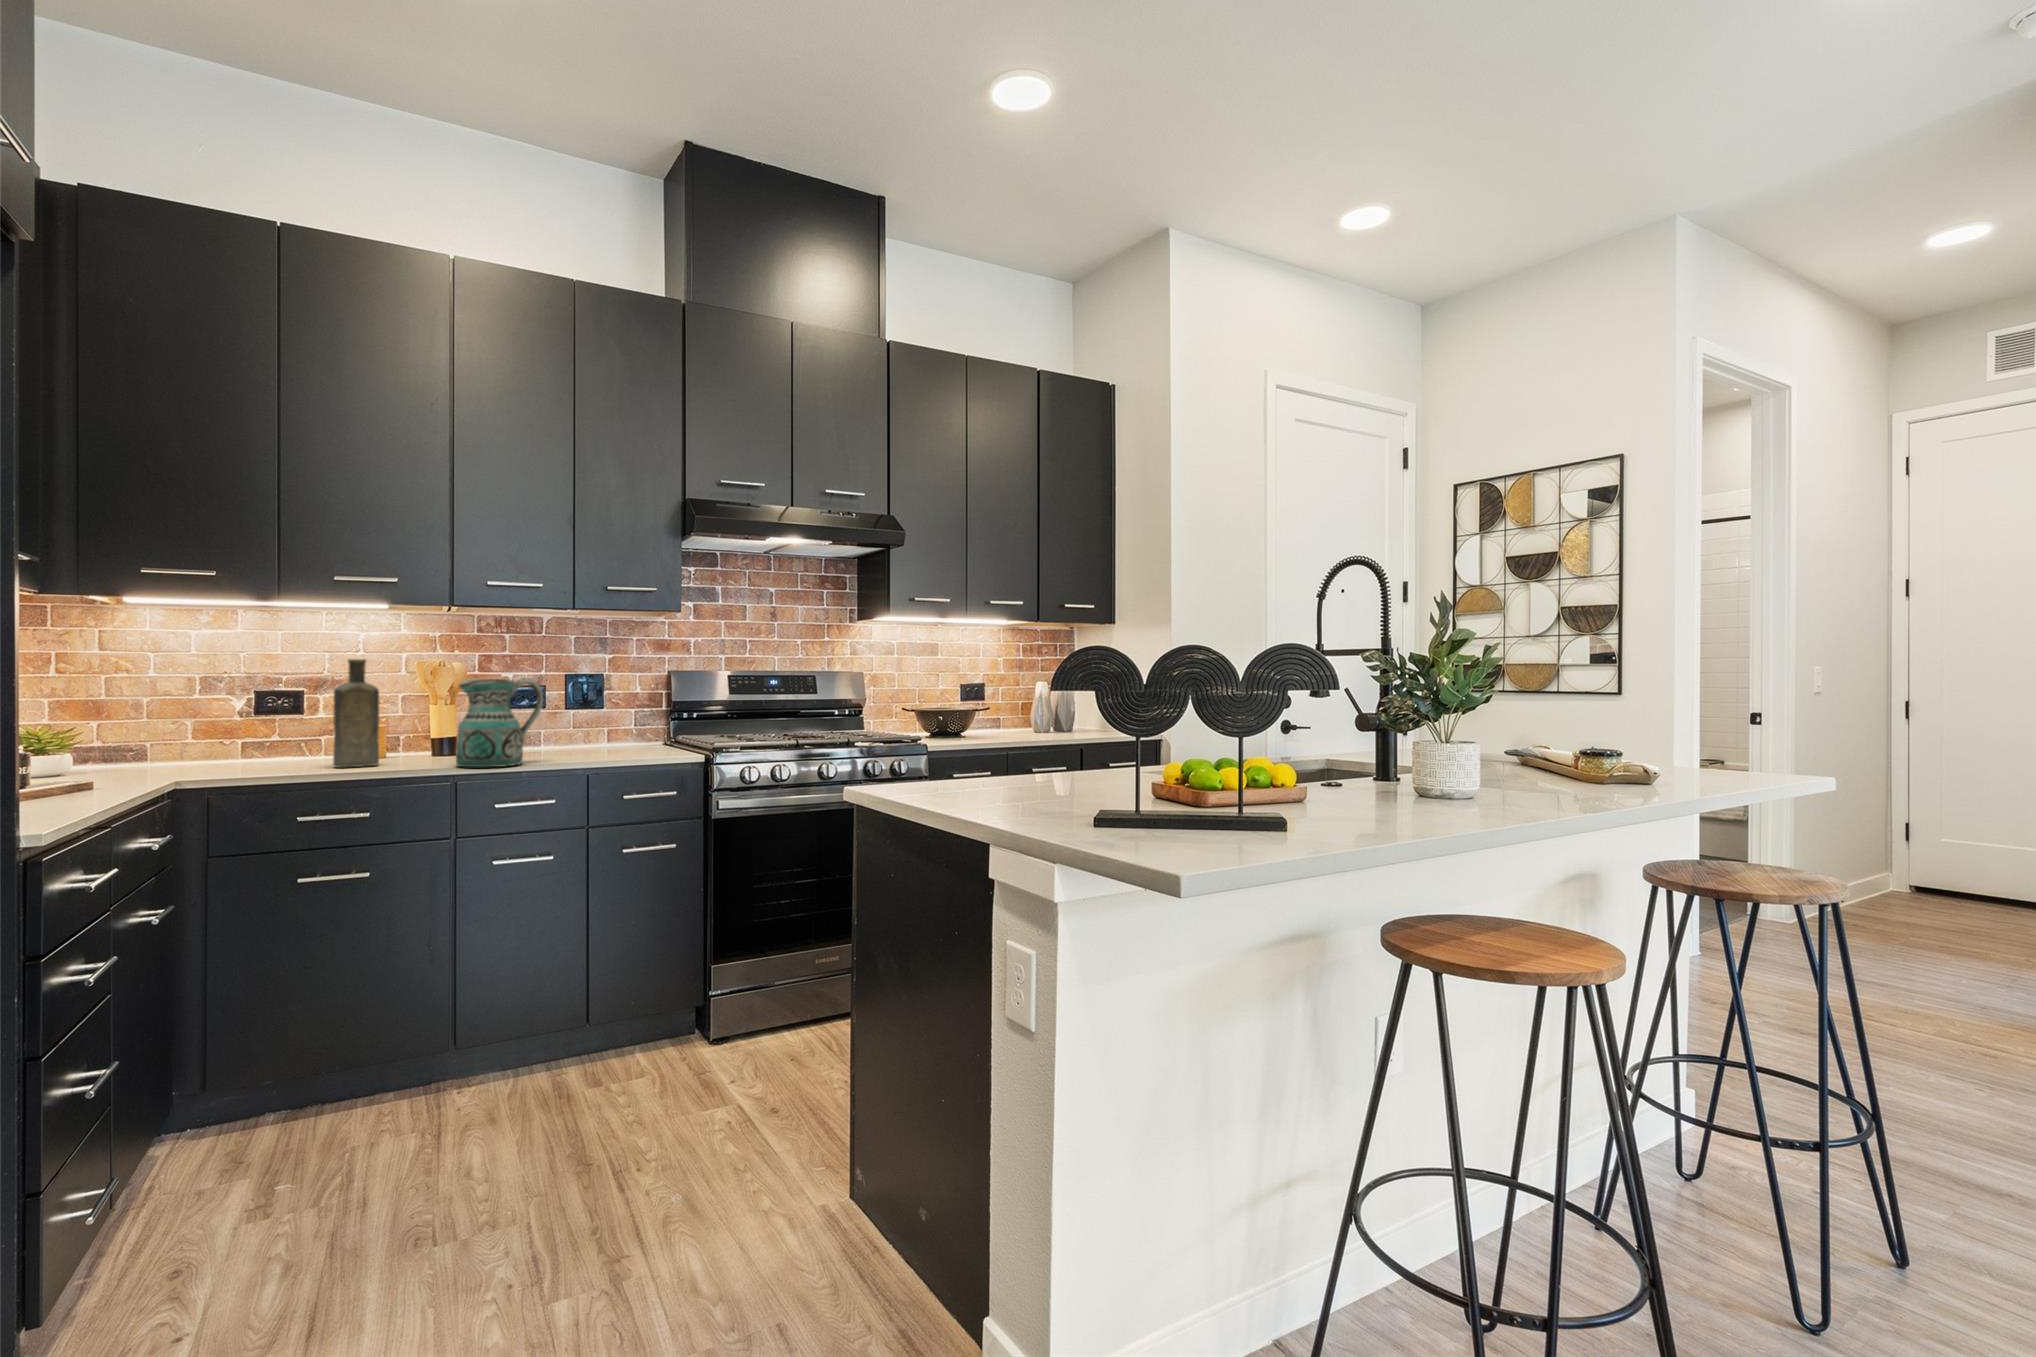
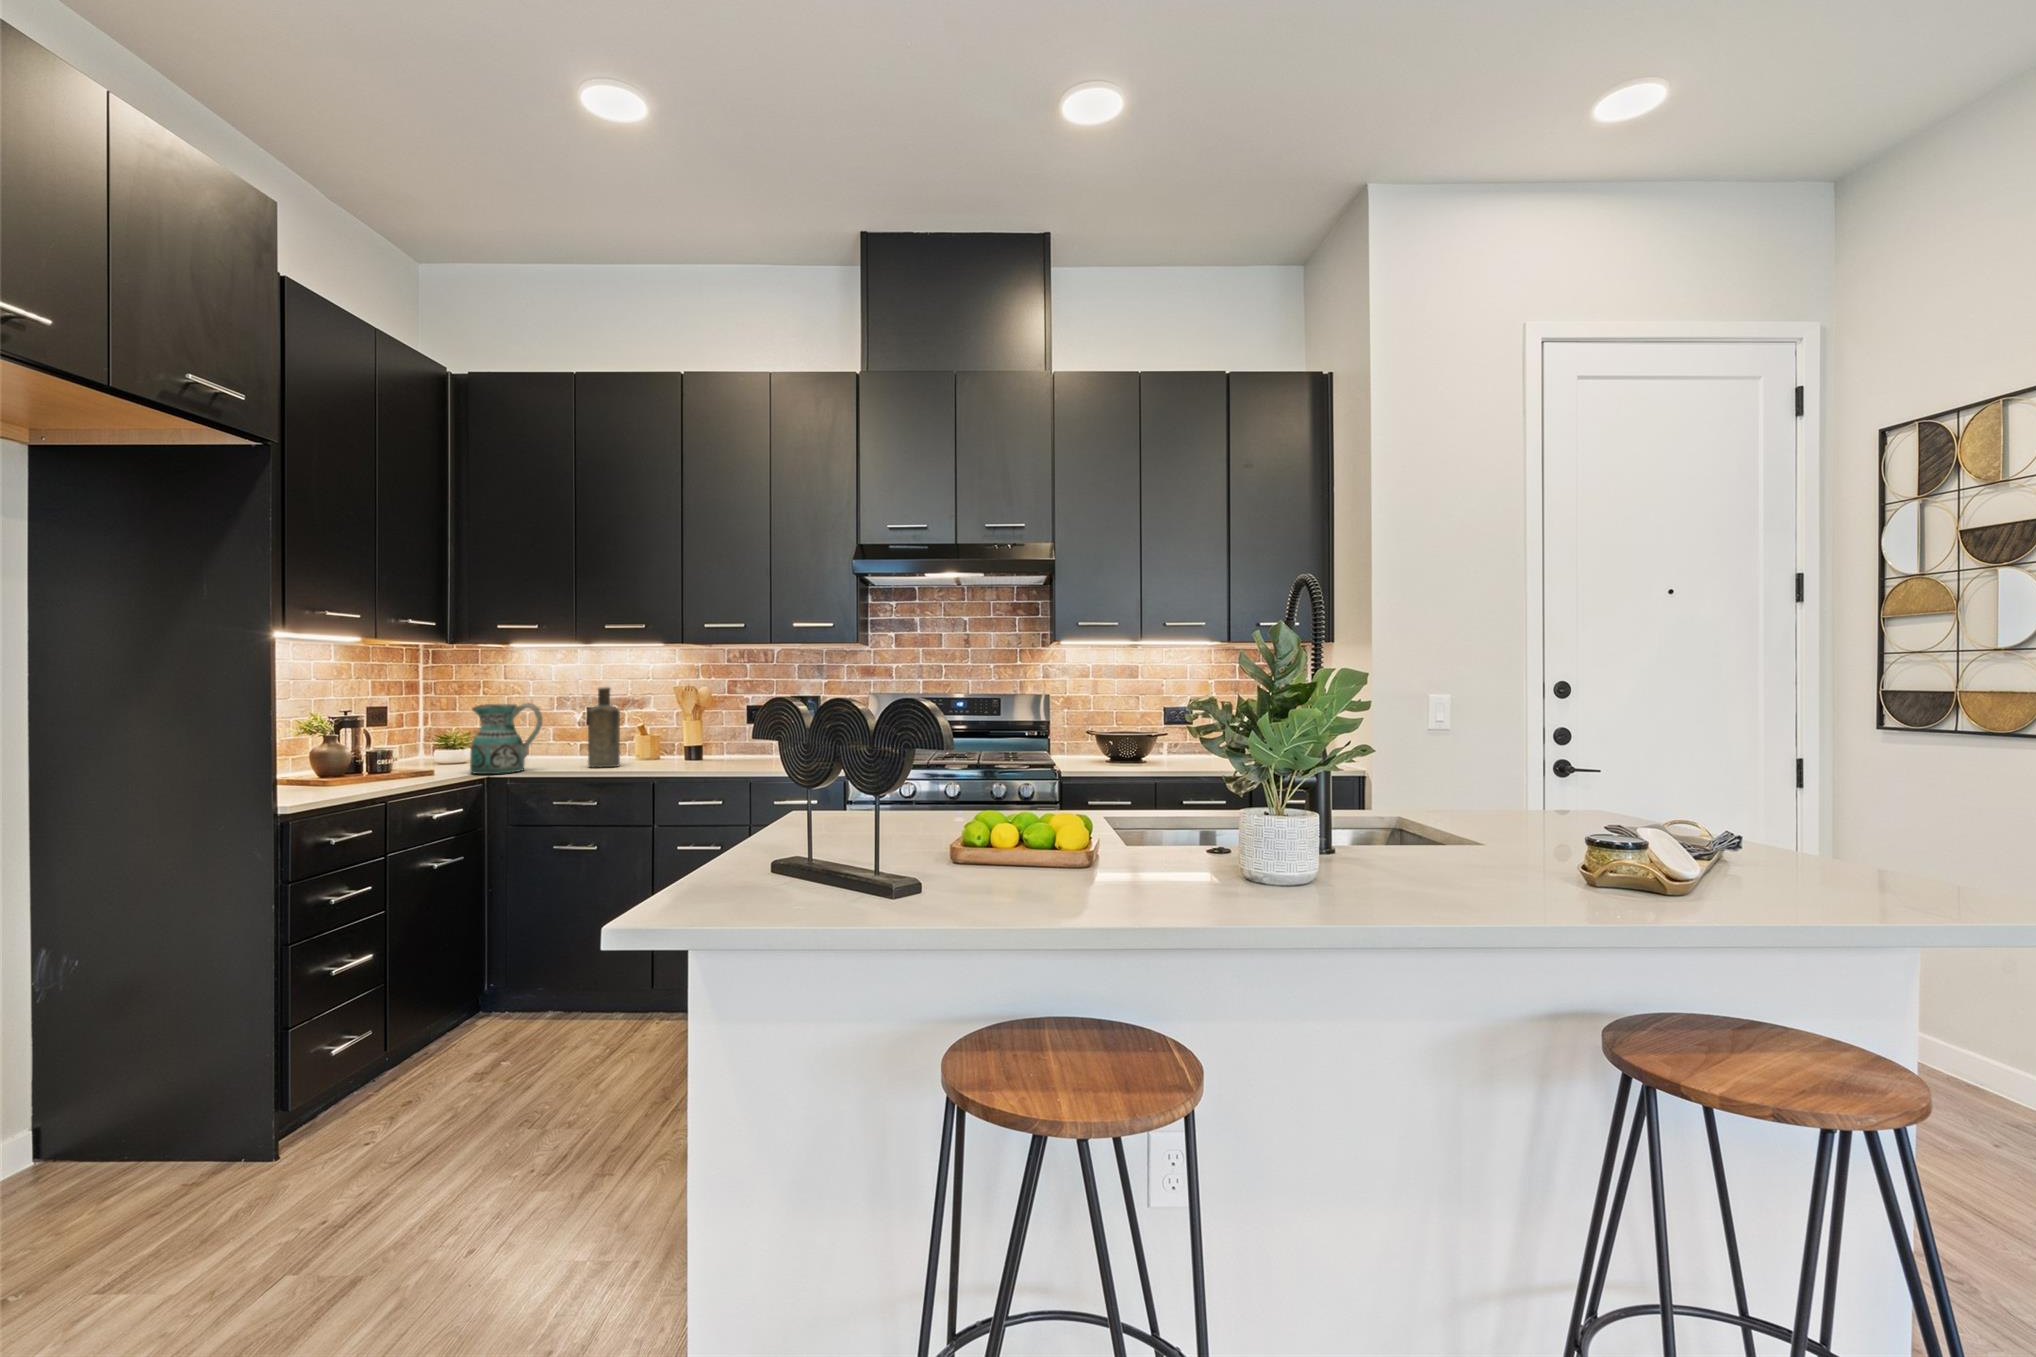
ceramic pitcher: present [456,678,543,767] -> present [470,703,543,774]

